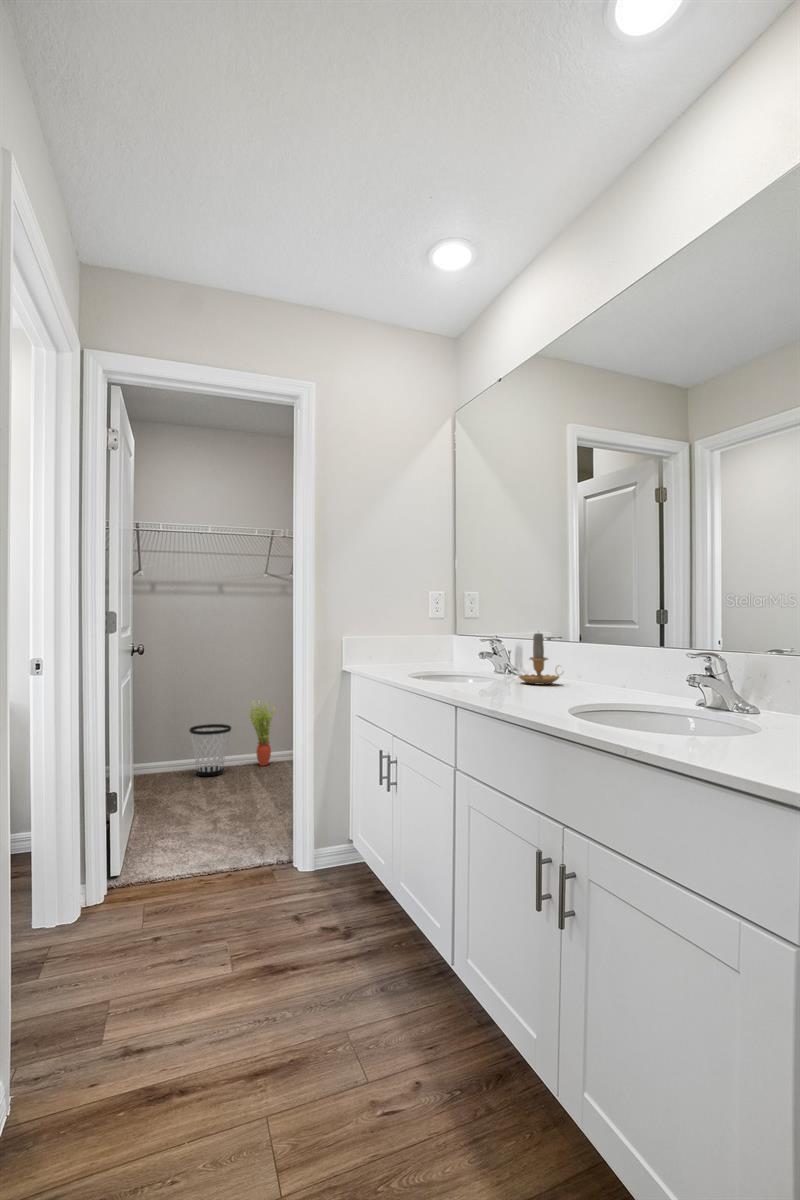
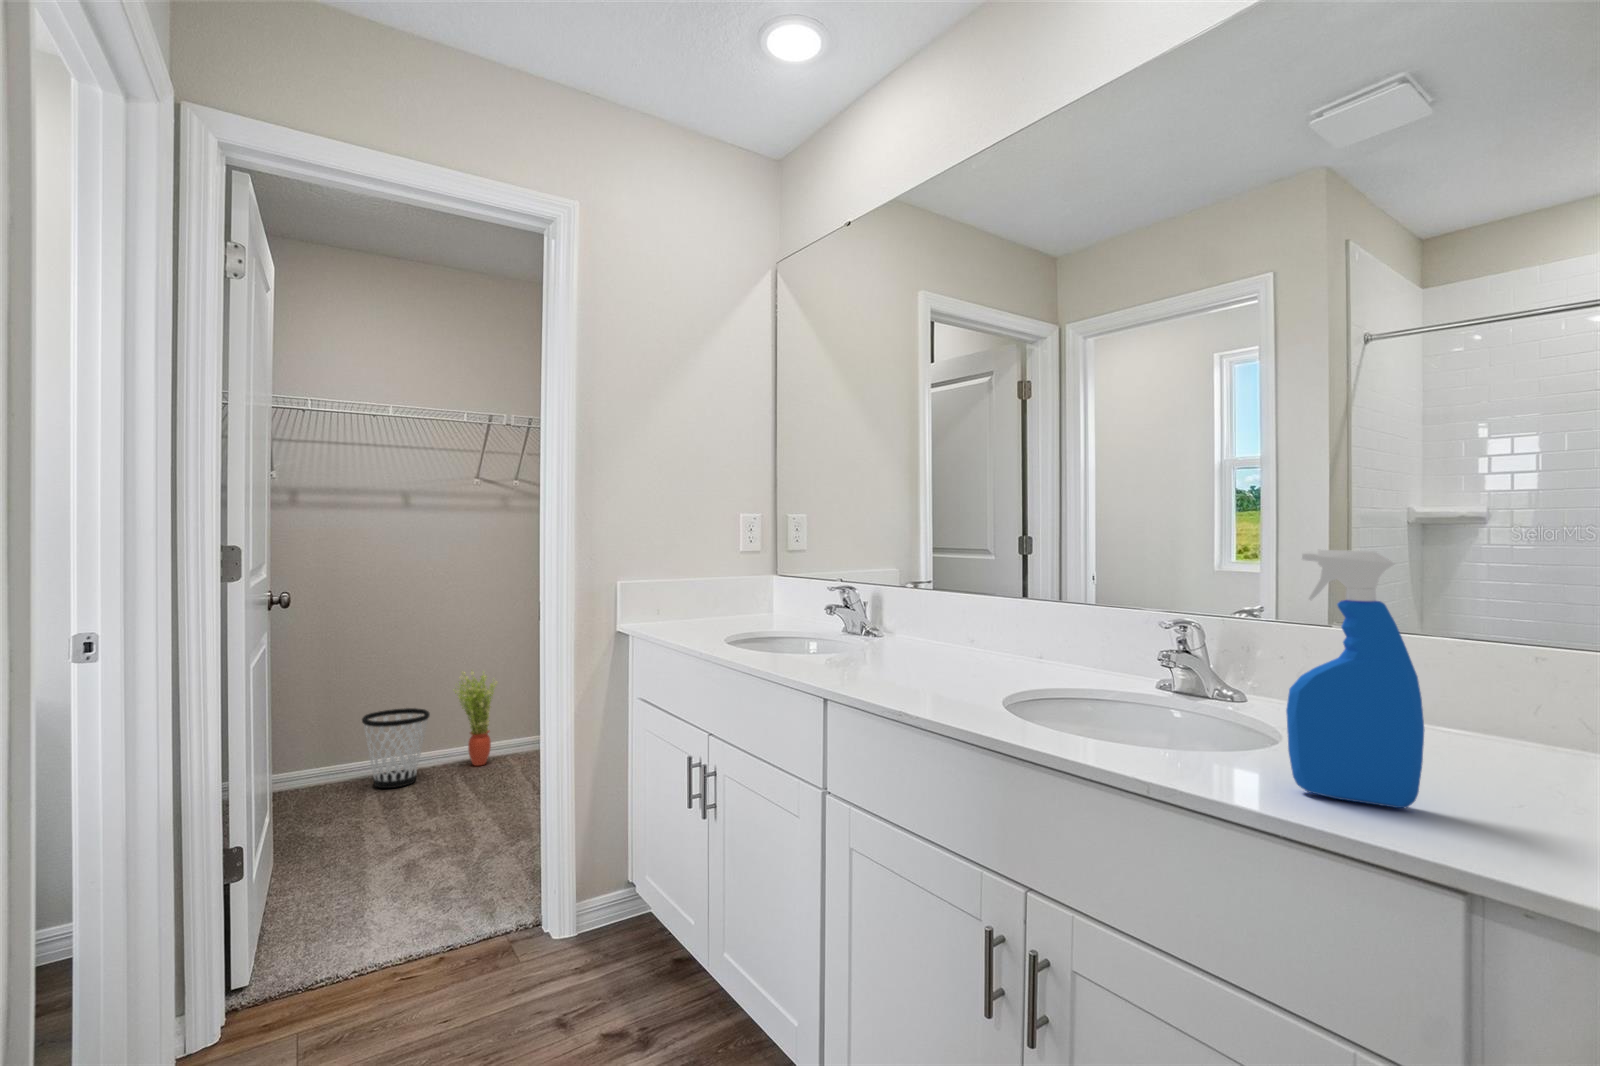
spray bottle: none [702,596,783,762] -> present [1286,550,1424,808]
candle: present [519,633,559,685] -> none [887,577,947,654]

